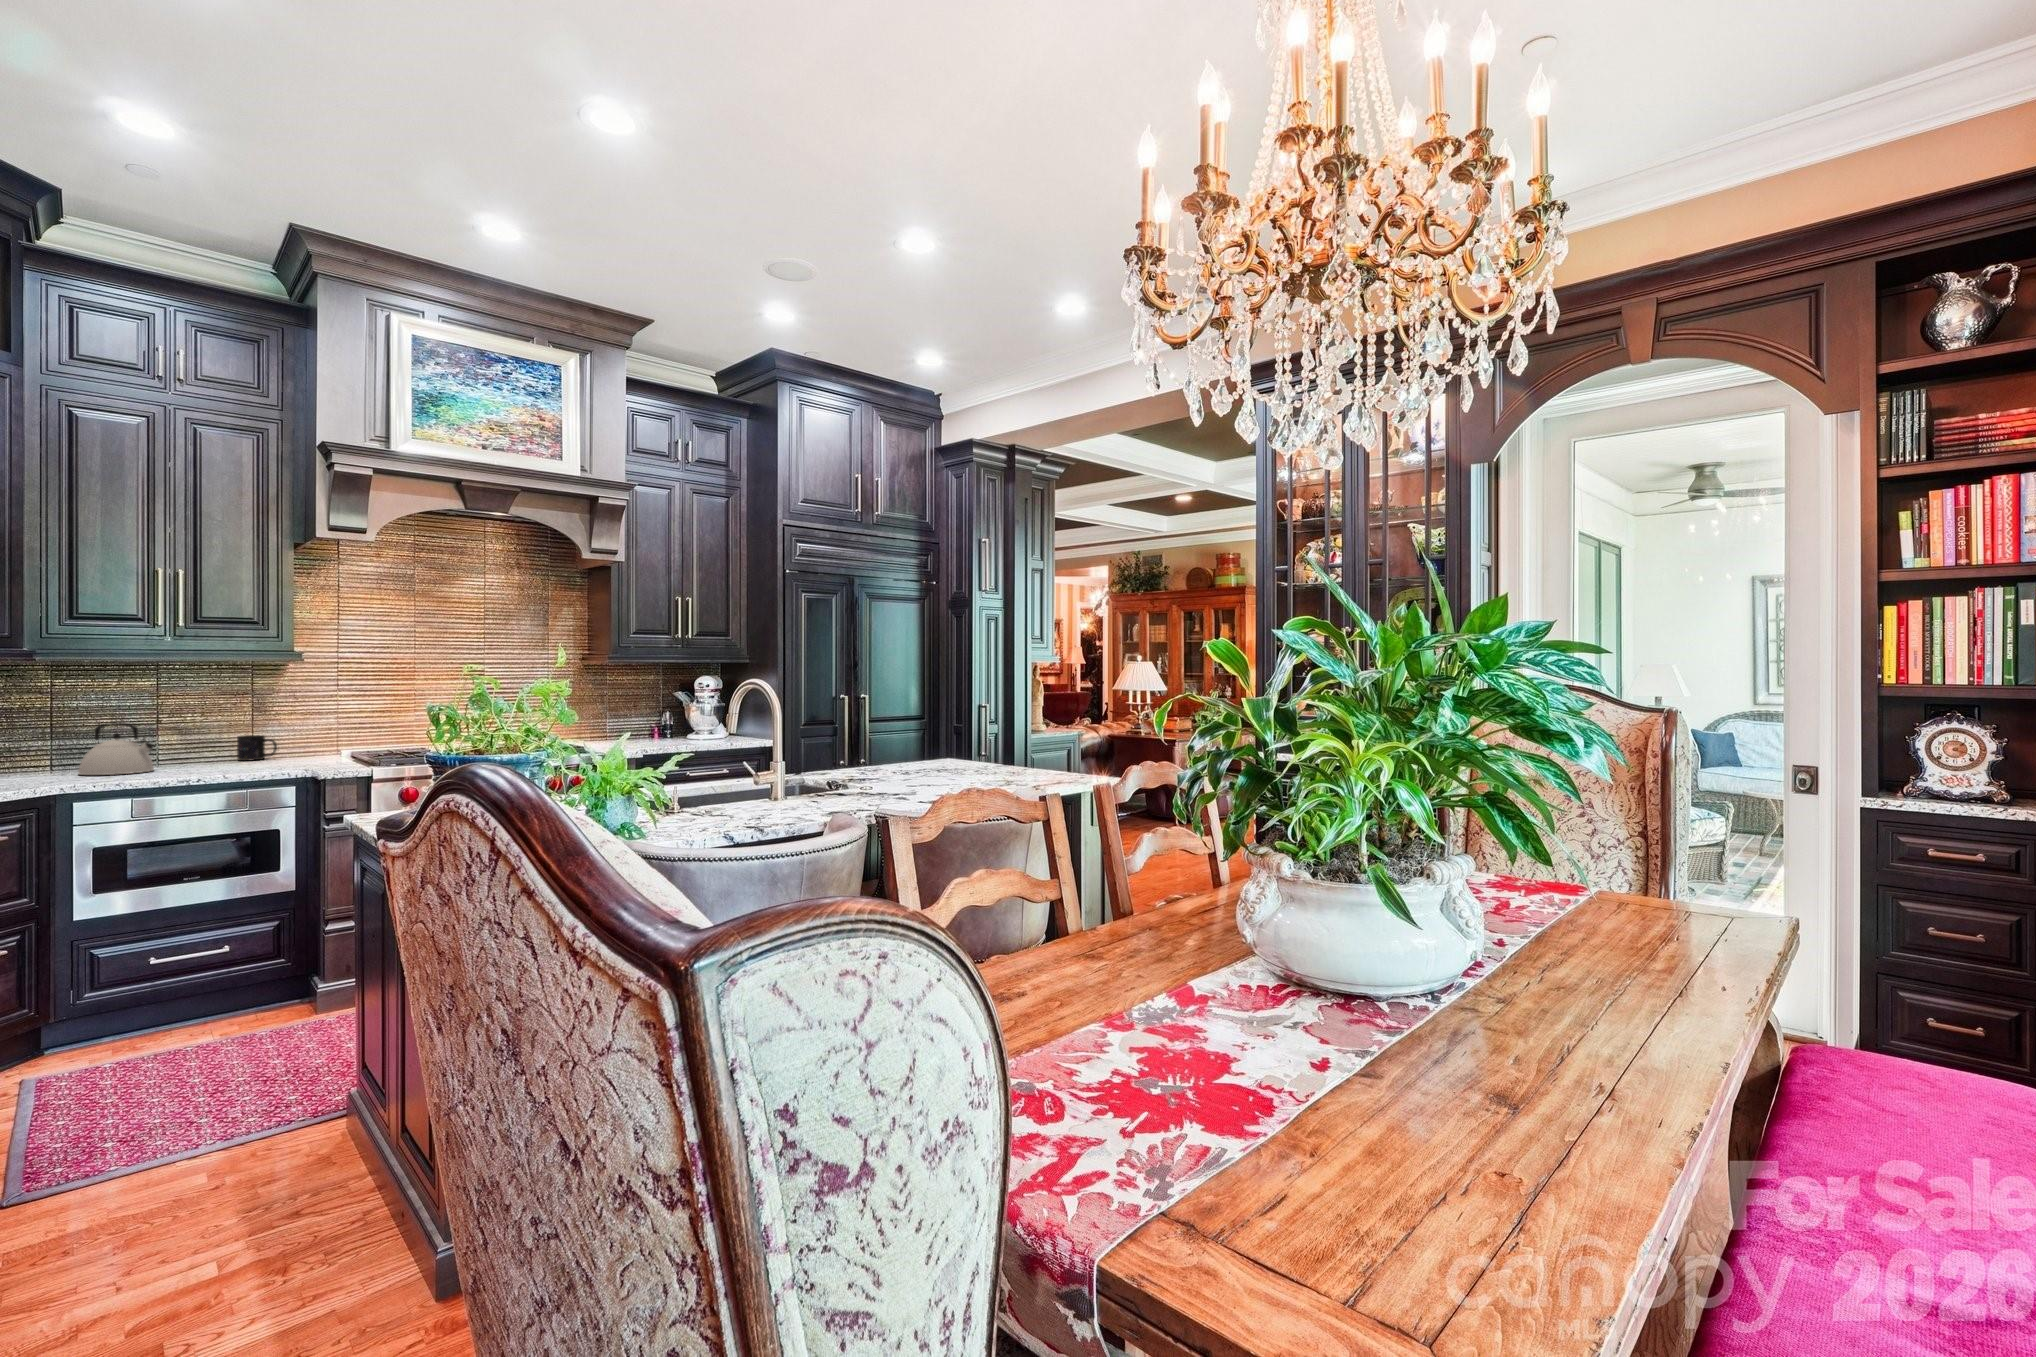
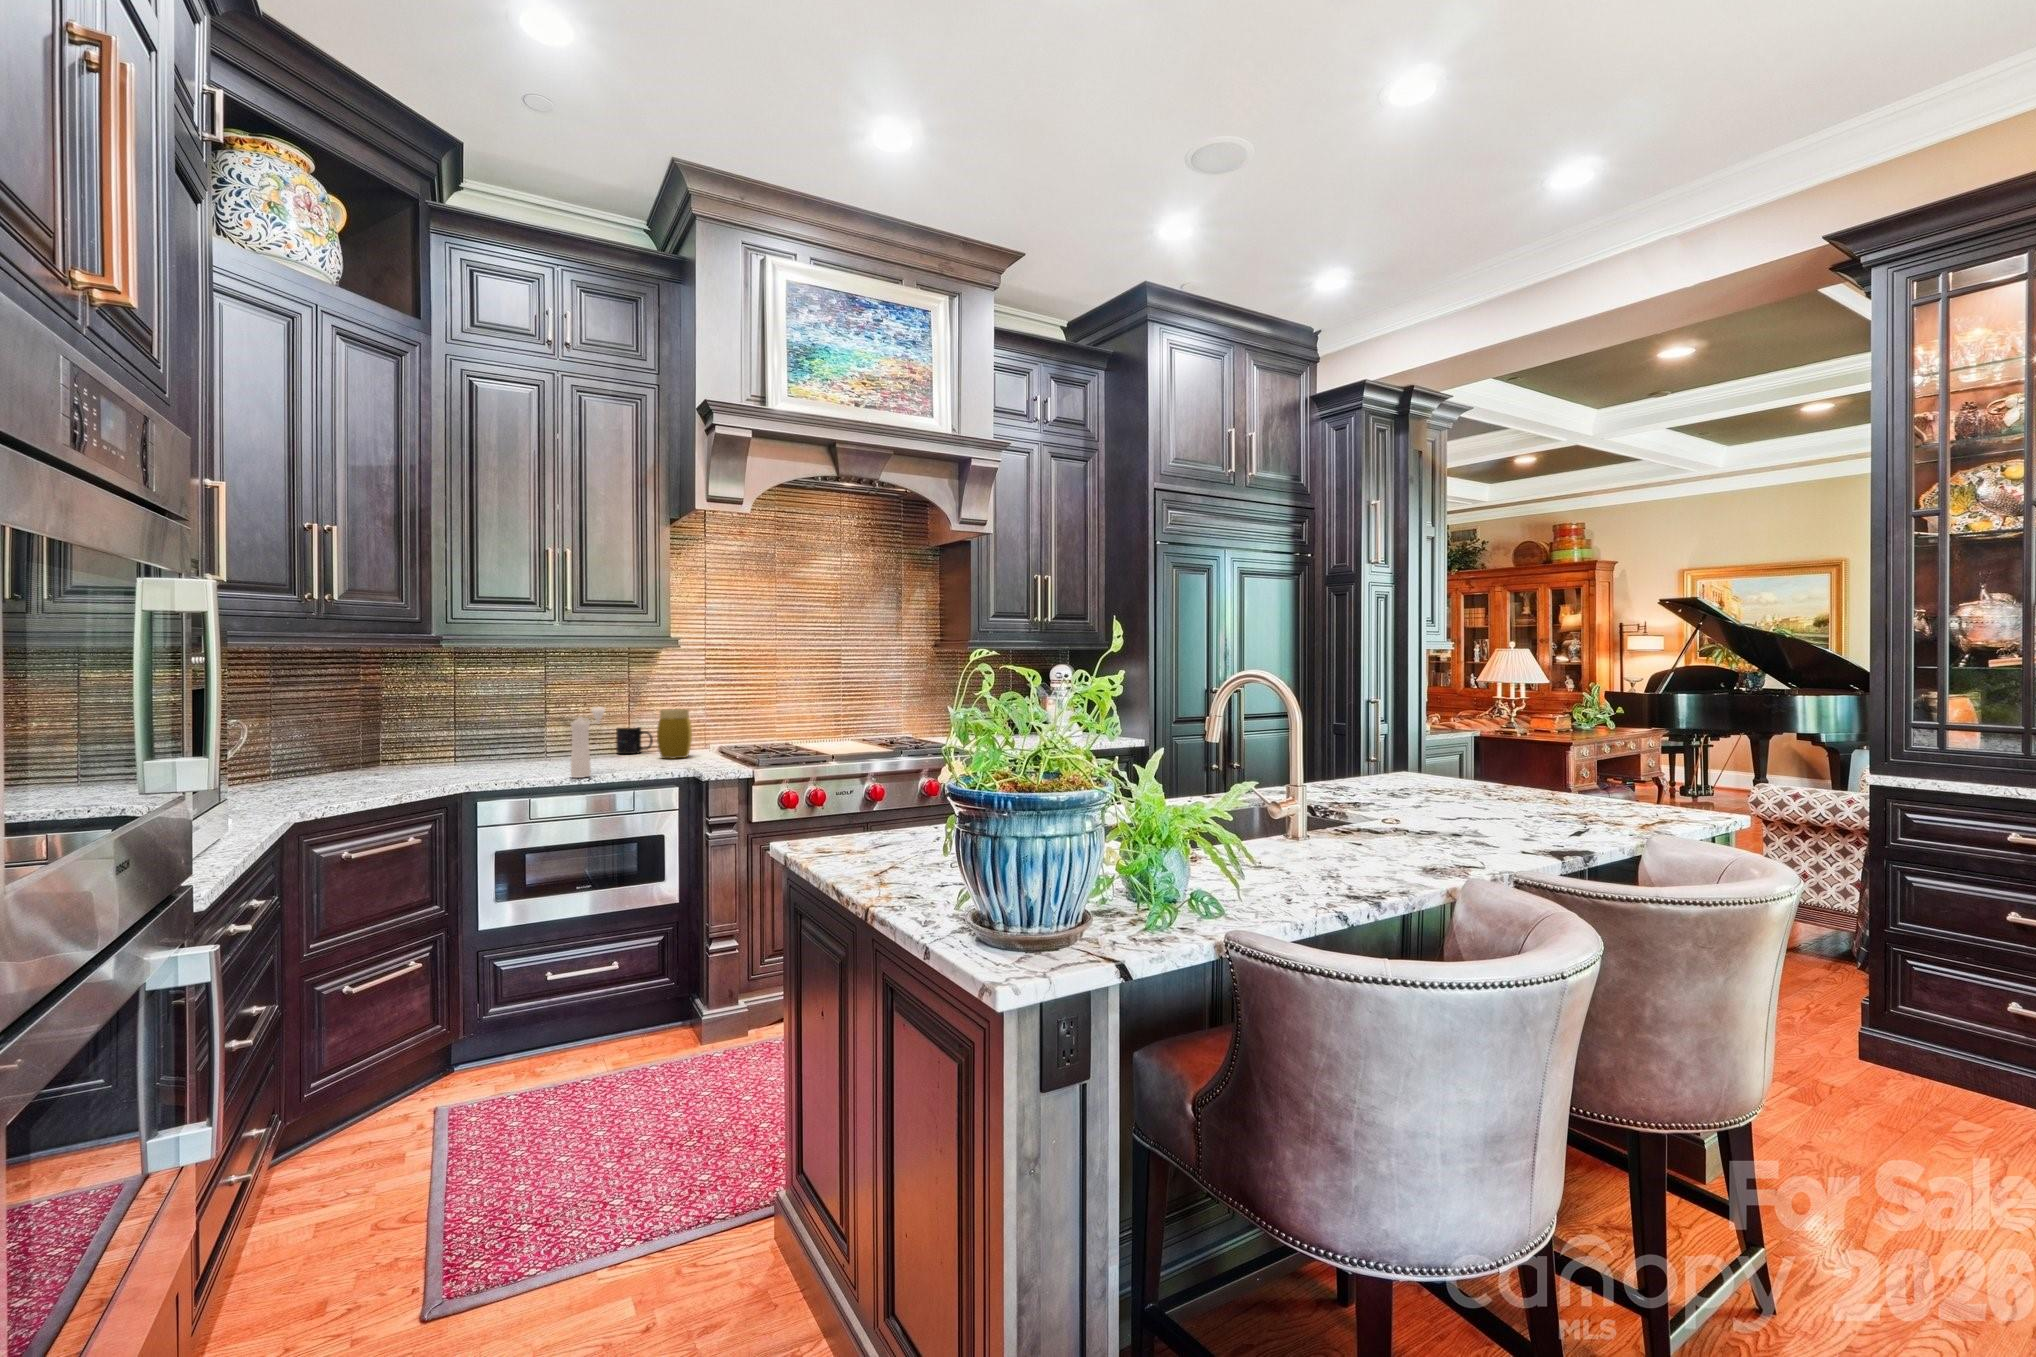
pepper mill: none [177,715,217,779] -> present [571,707,605,778]
jar: none [278,718,317,763] -> present [657,709,692,759]
kettle: present [78,722,154,775] -> none [477,714,545,770]

